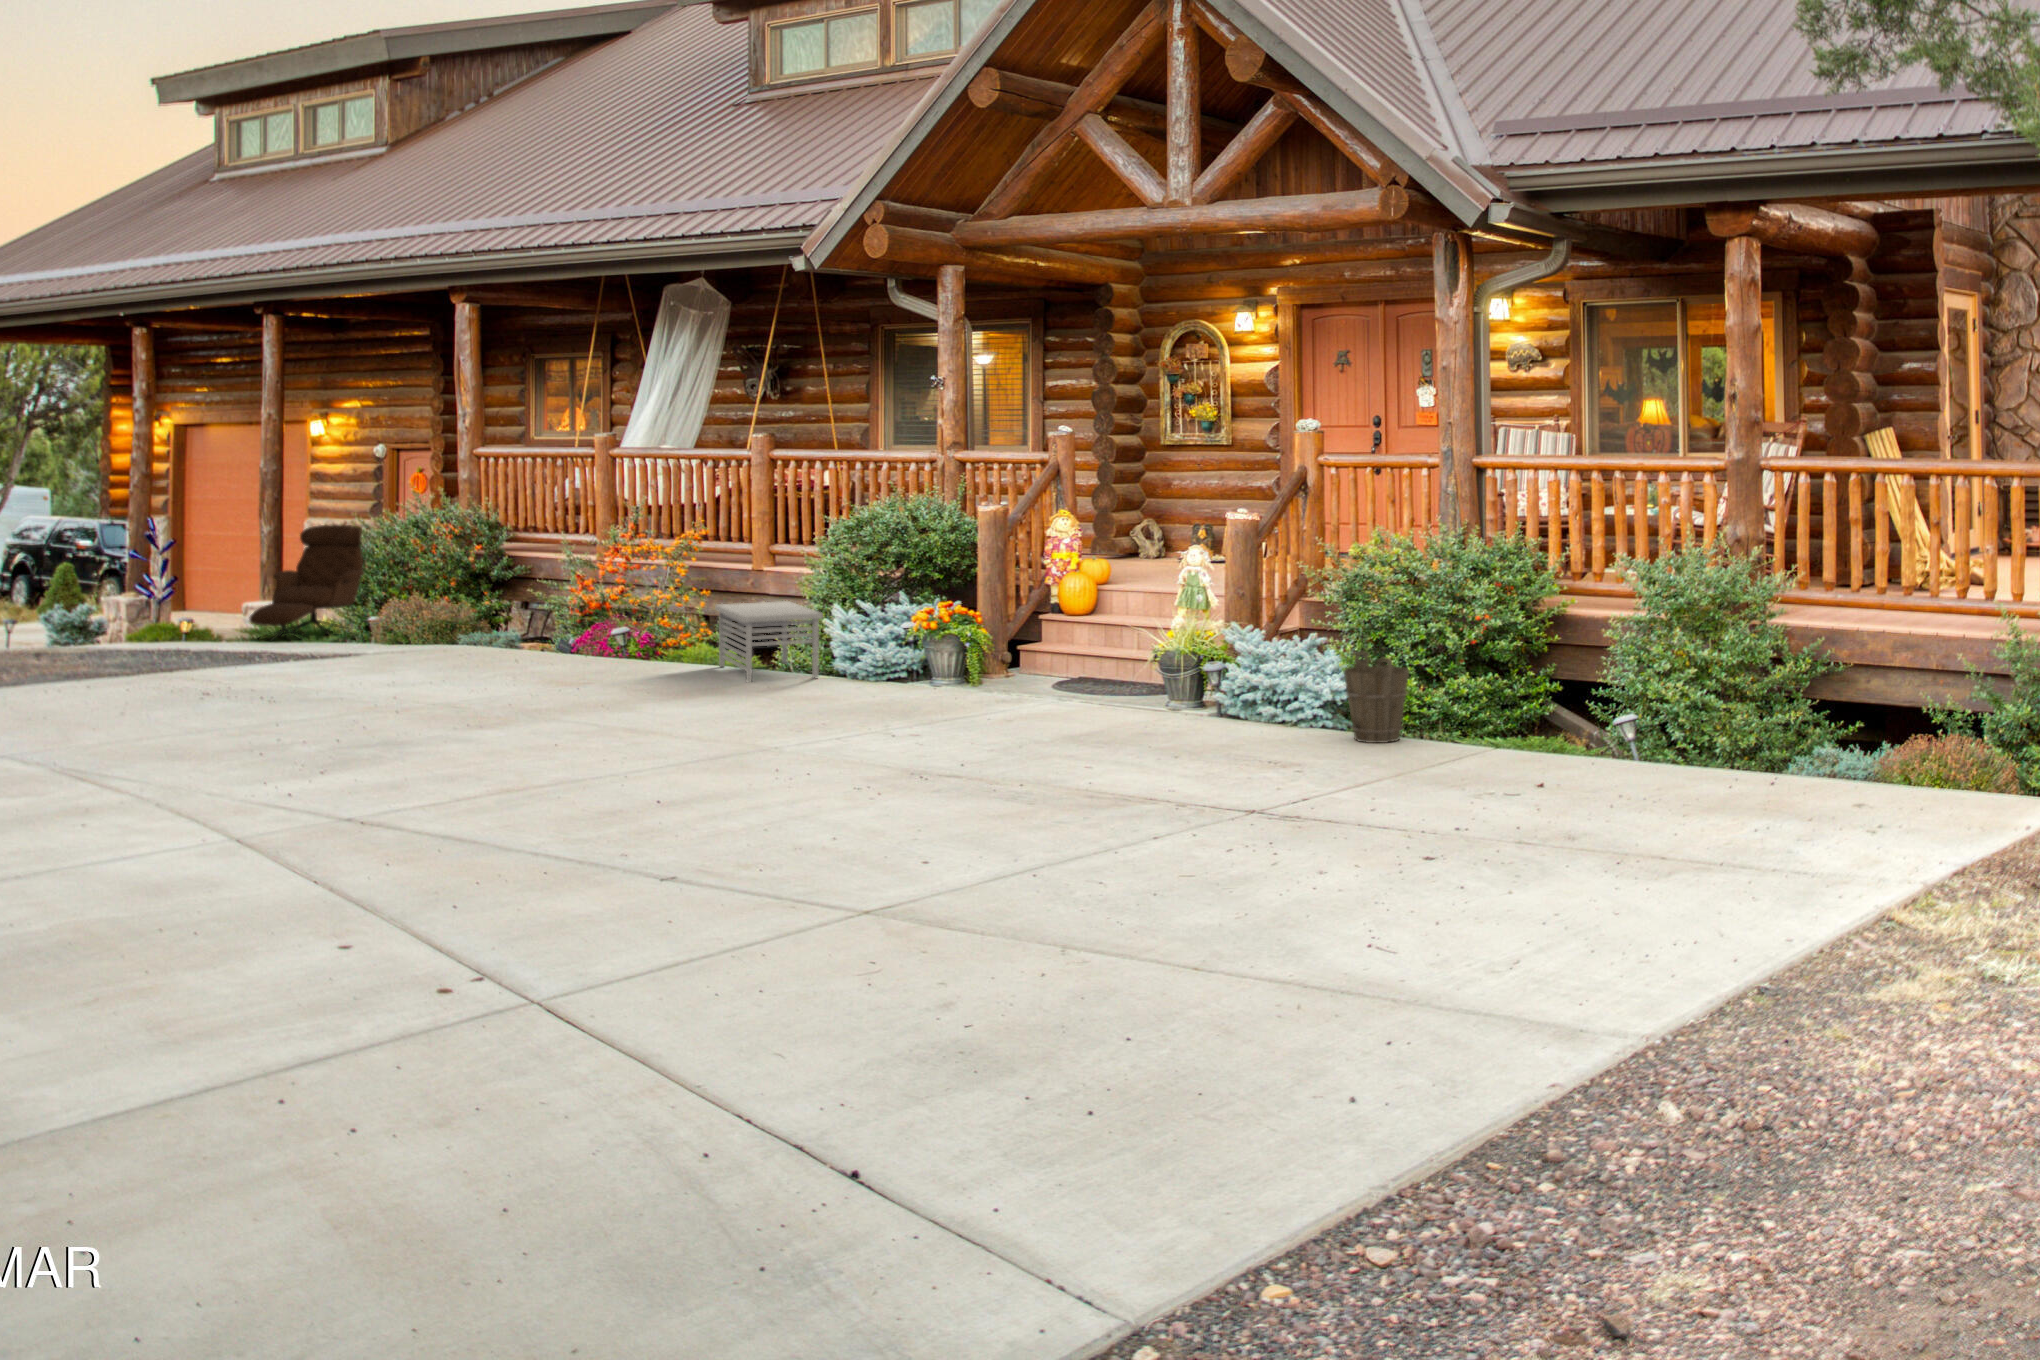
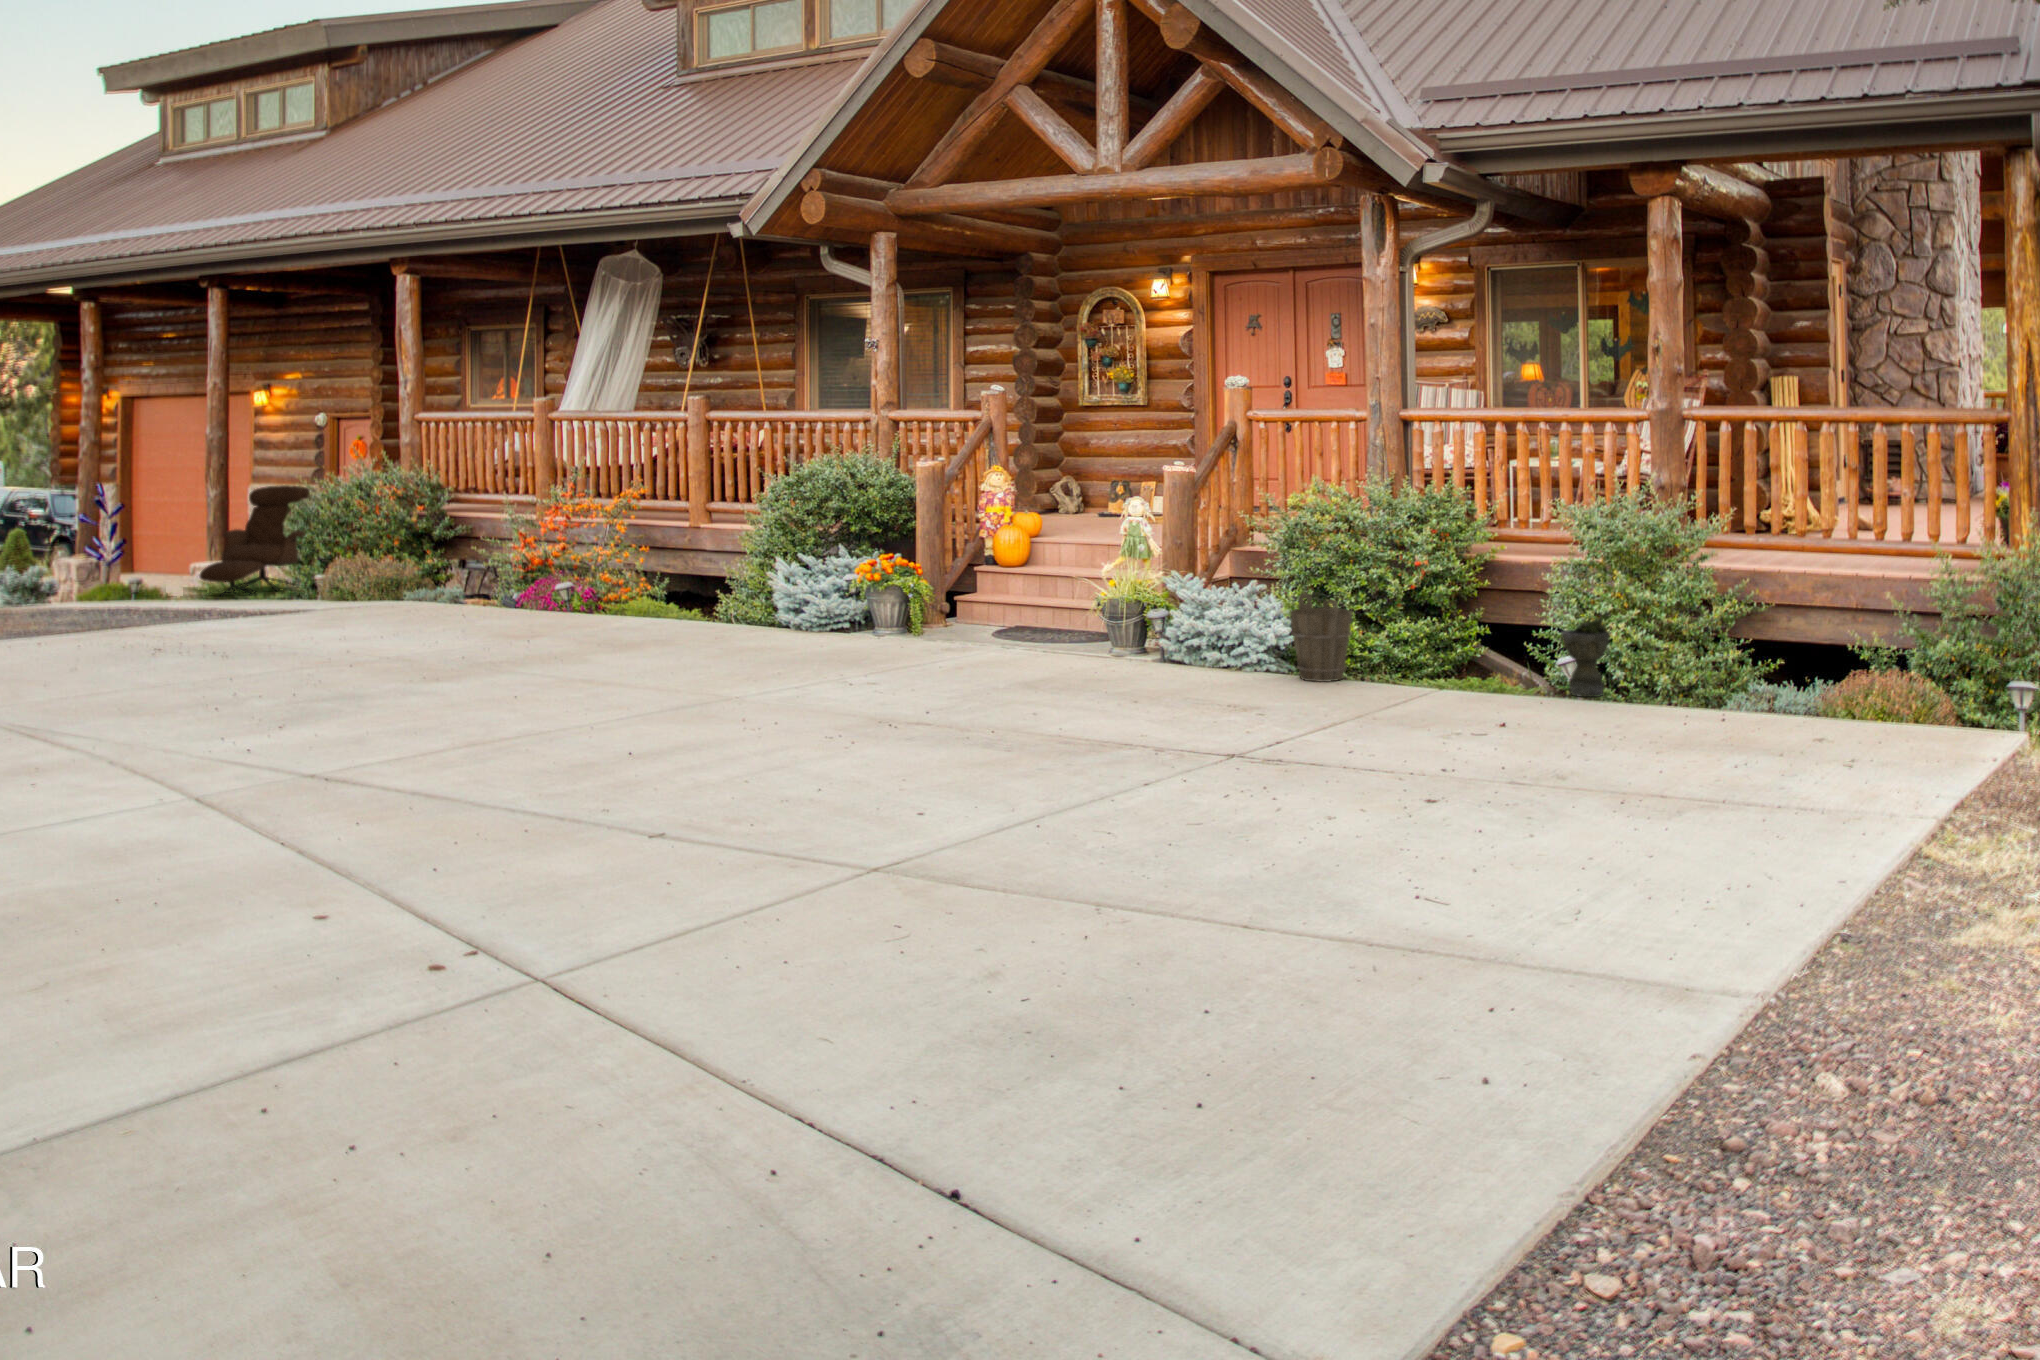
storage bench: present [715,601,823,682] -> none [660,554,768,631]
planter: none [1619,679,1670,762] -> present [1561,617,1610,697]

